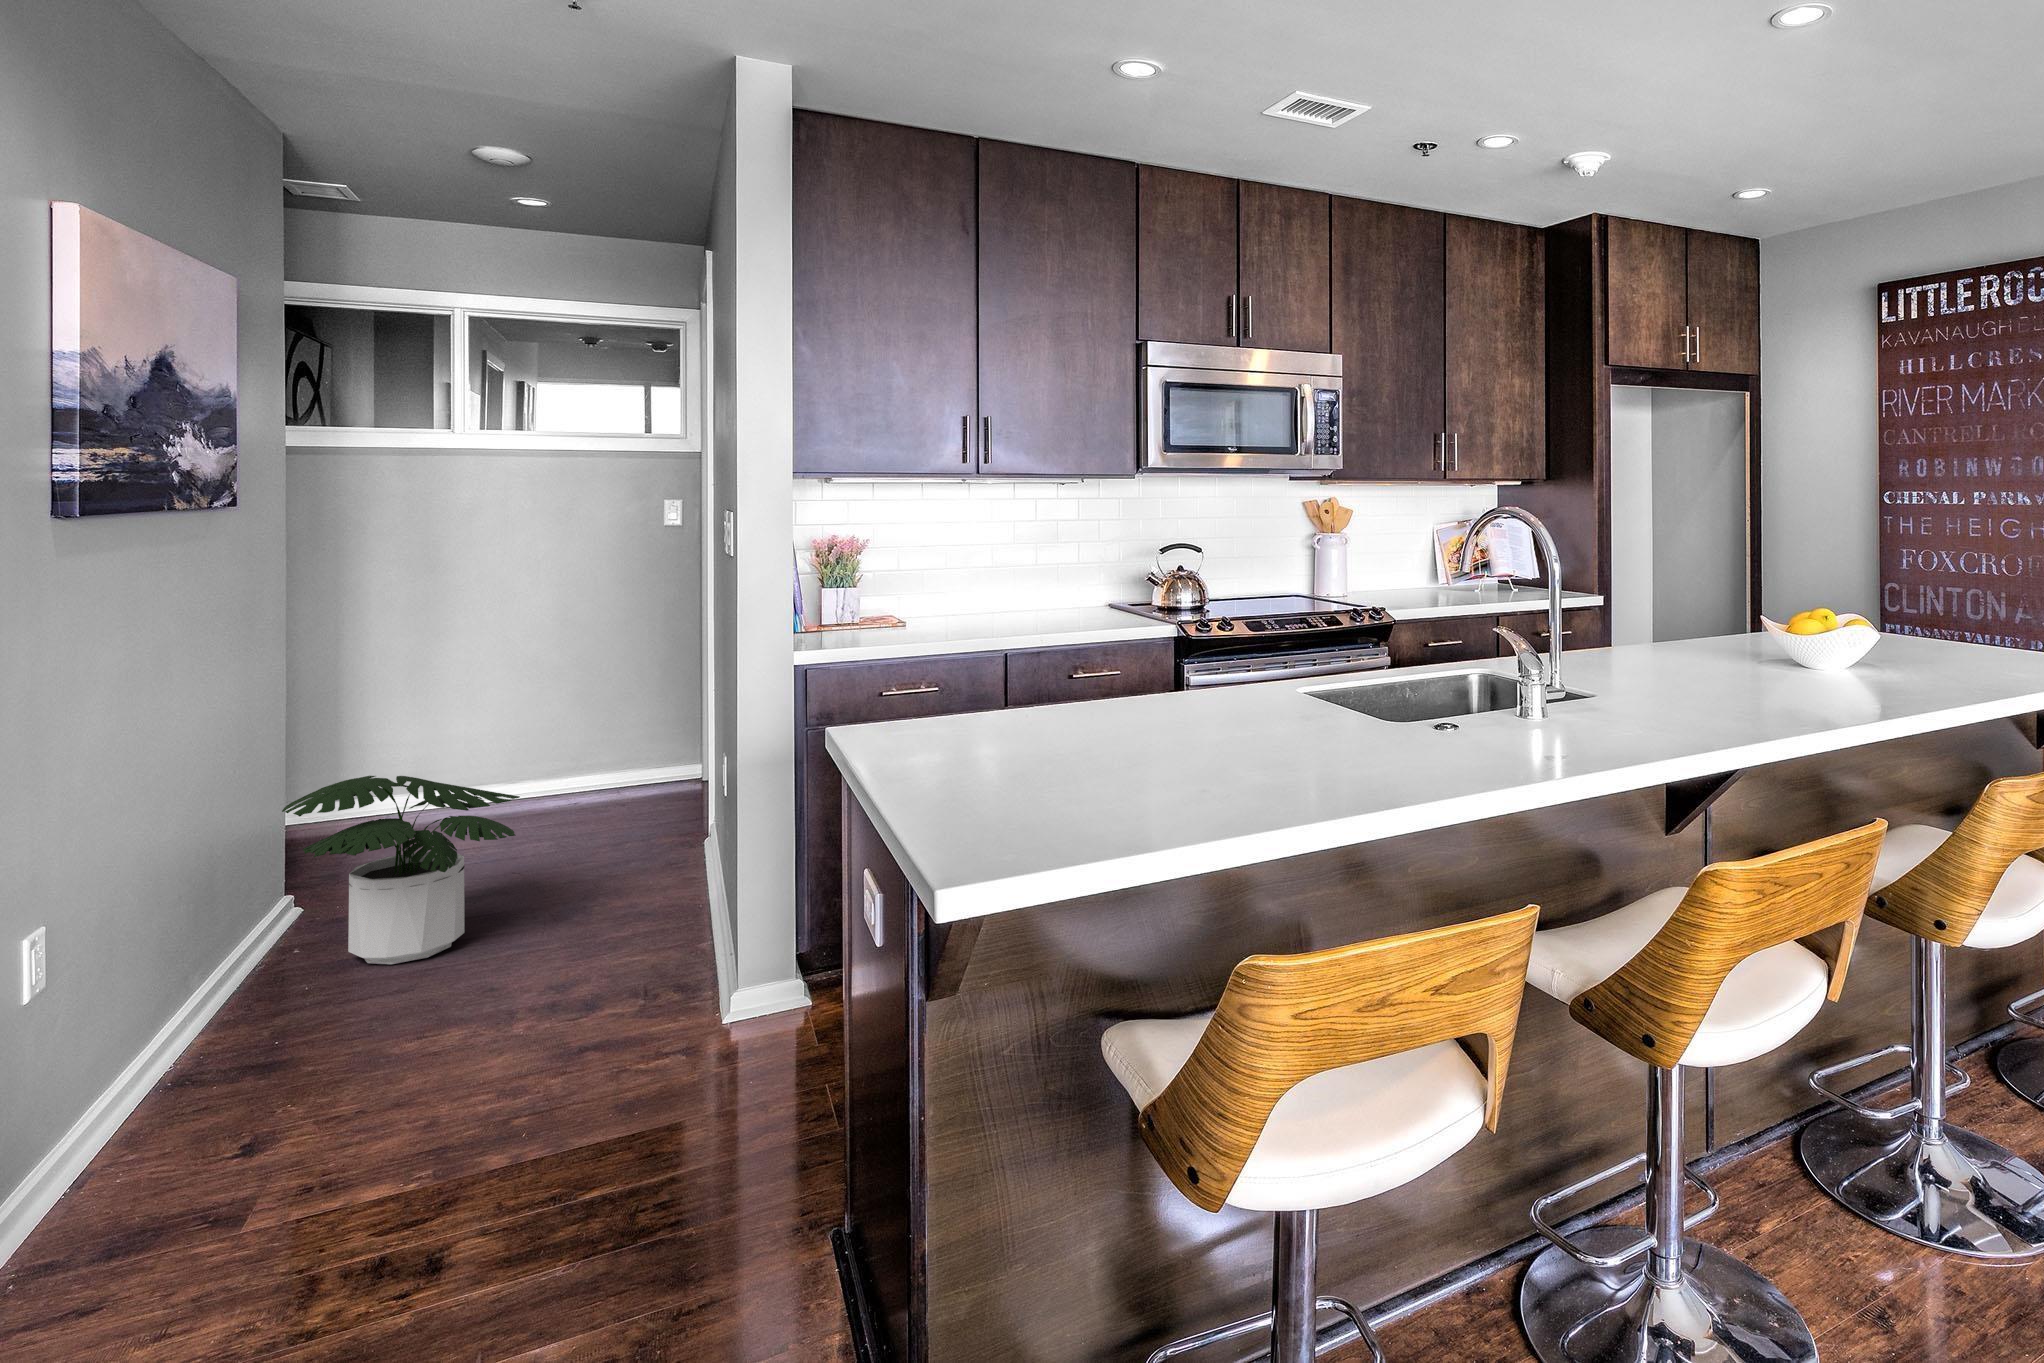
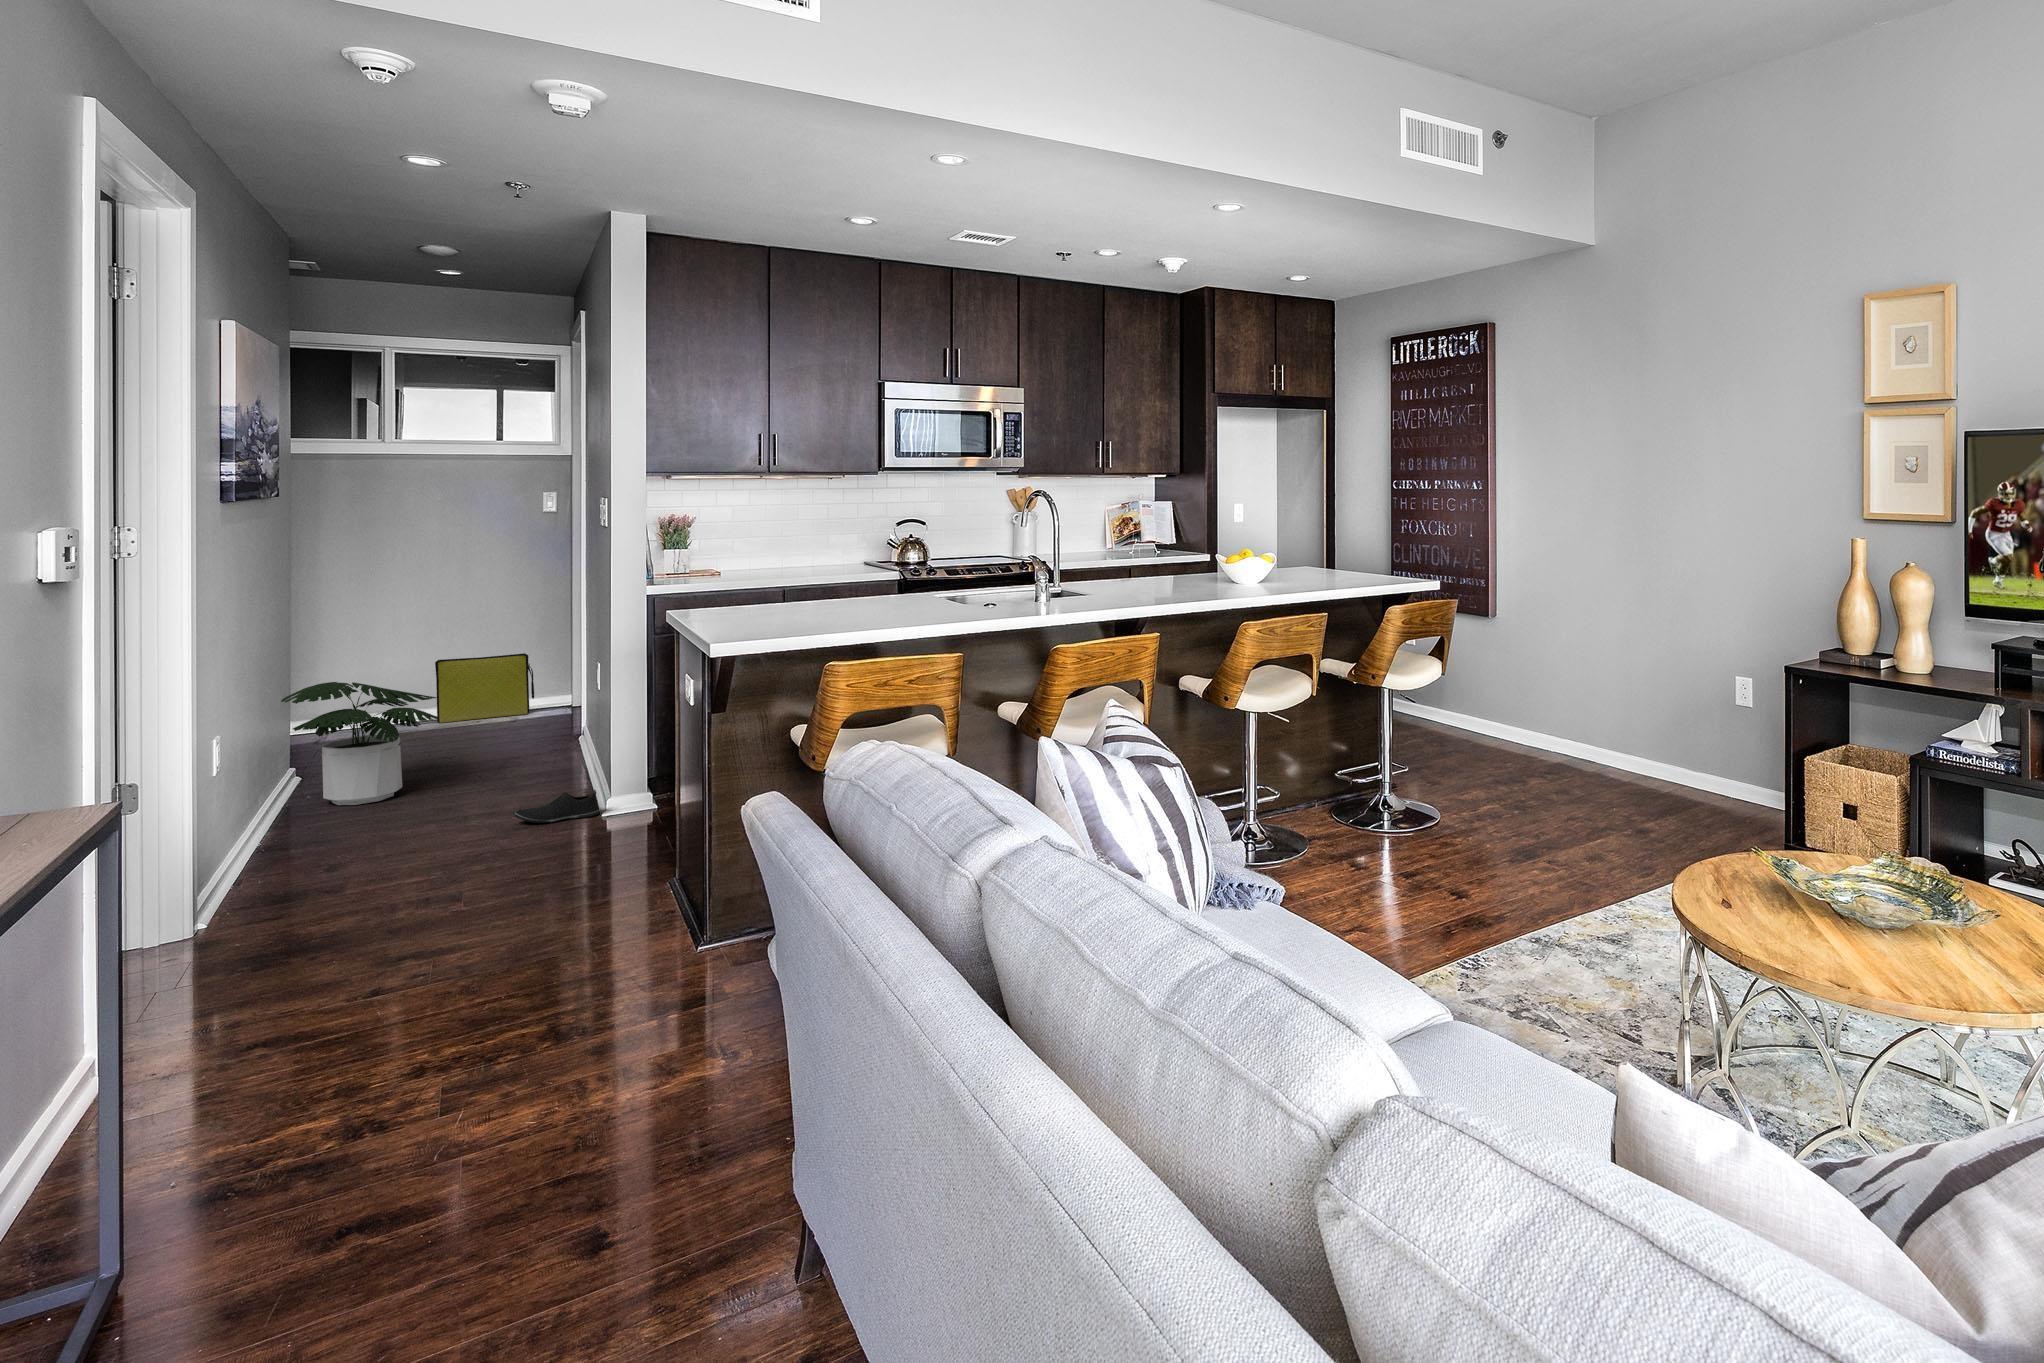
bag: none [556,710,678,801] -> present [435,653,534,723]
shoe: none [600,971,732,1030] -> present [514,790,600,823]

